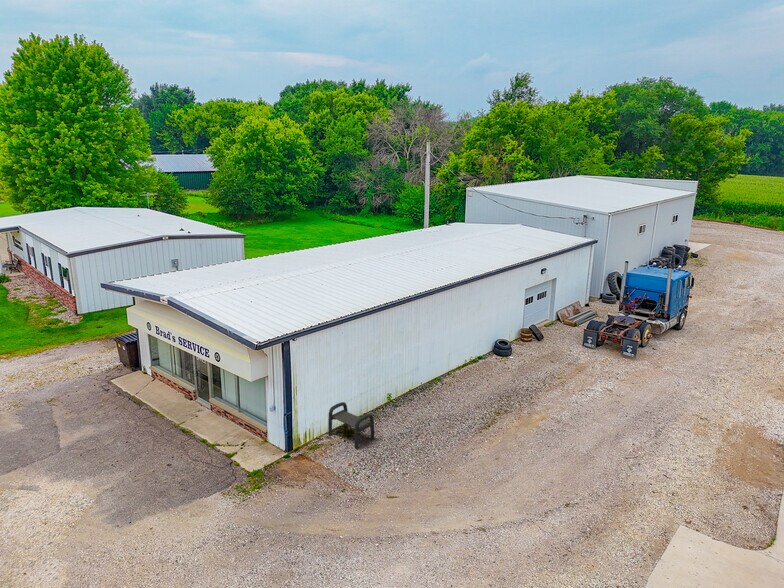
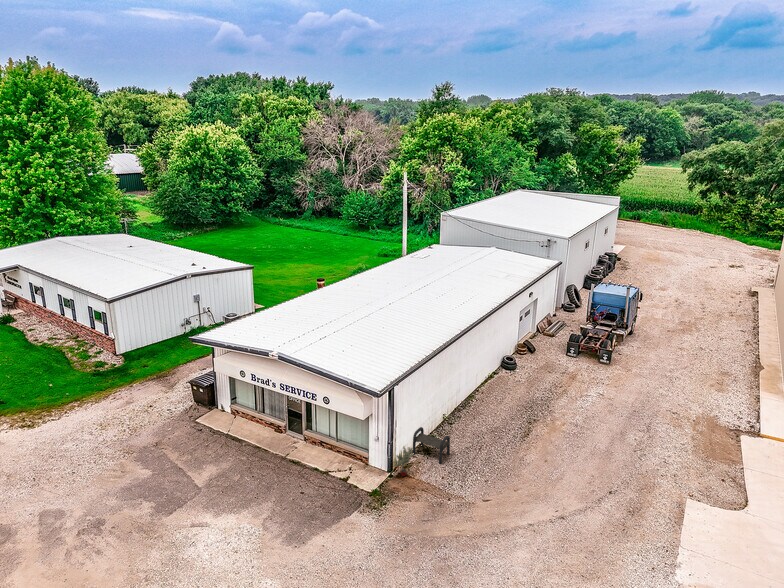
potted tree: none [287,418,317,458] -> present [394,446,413,476]

